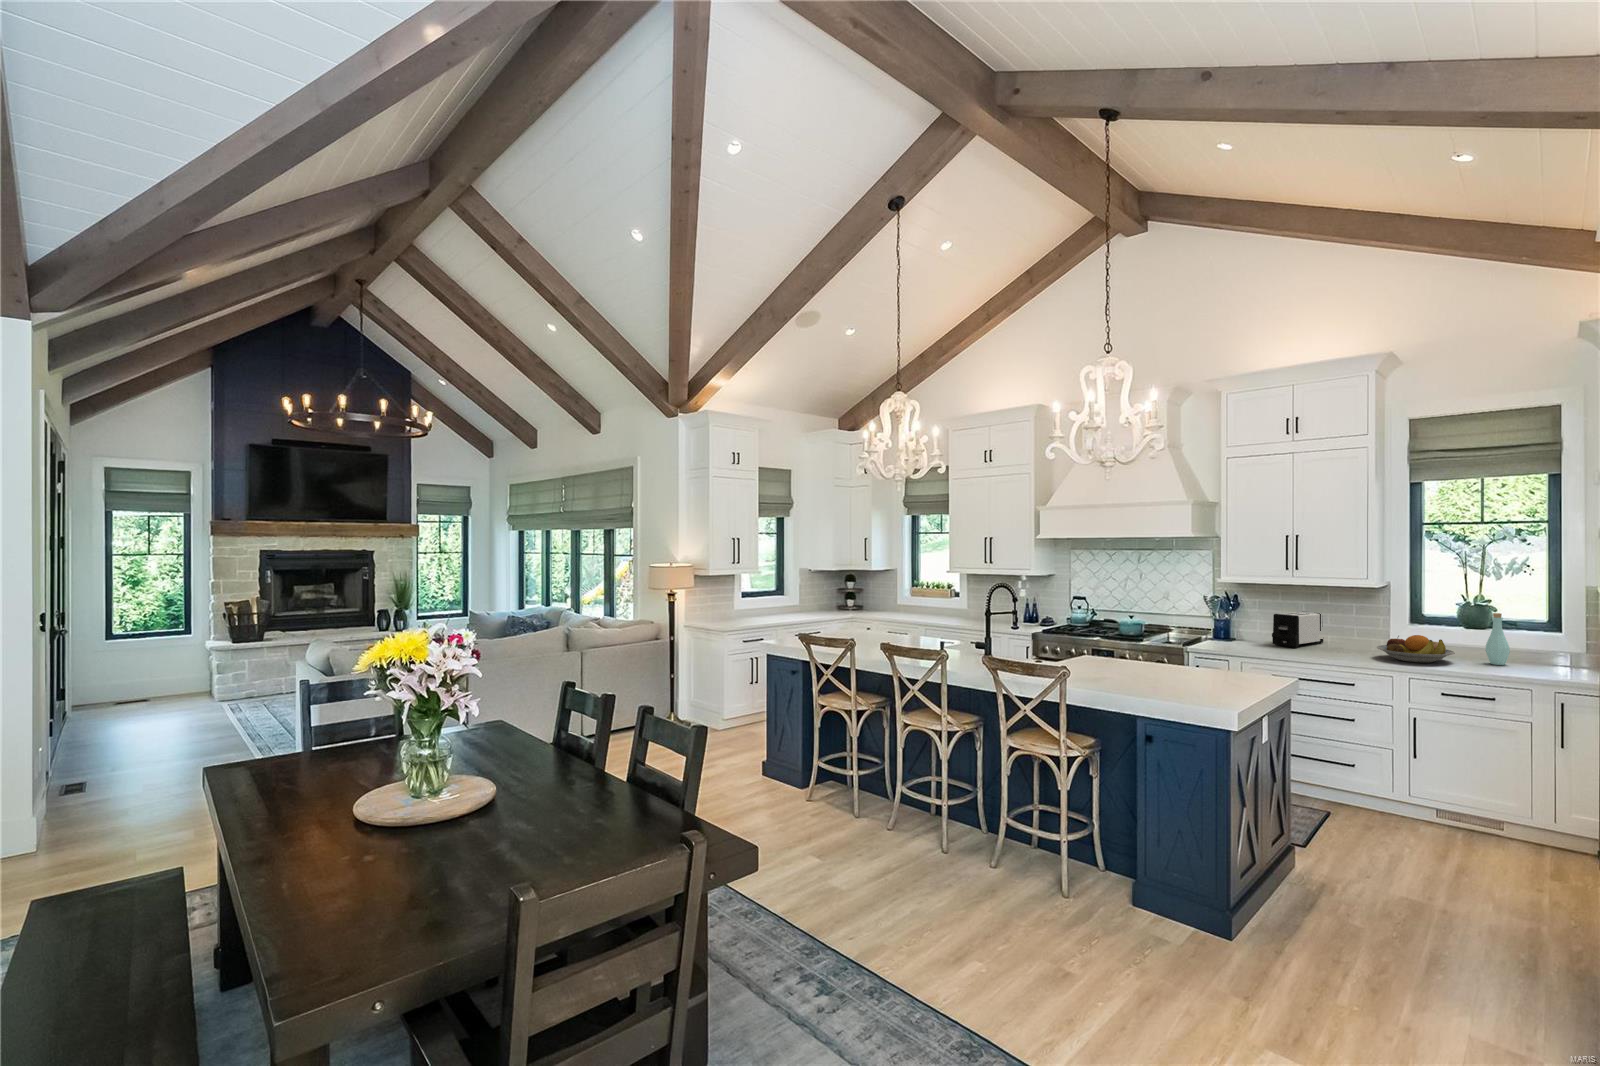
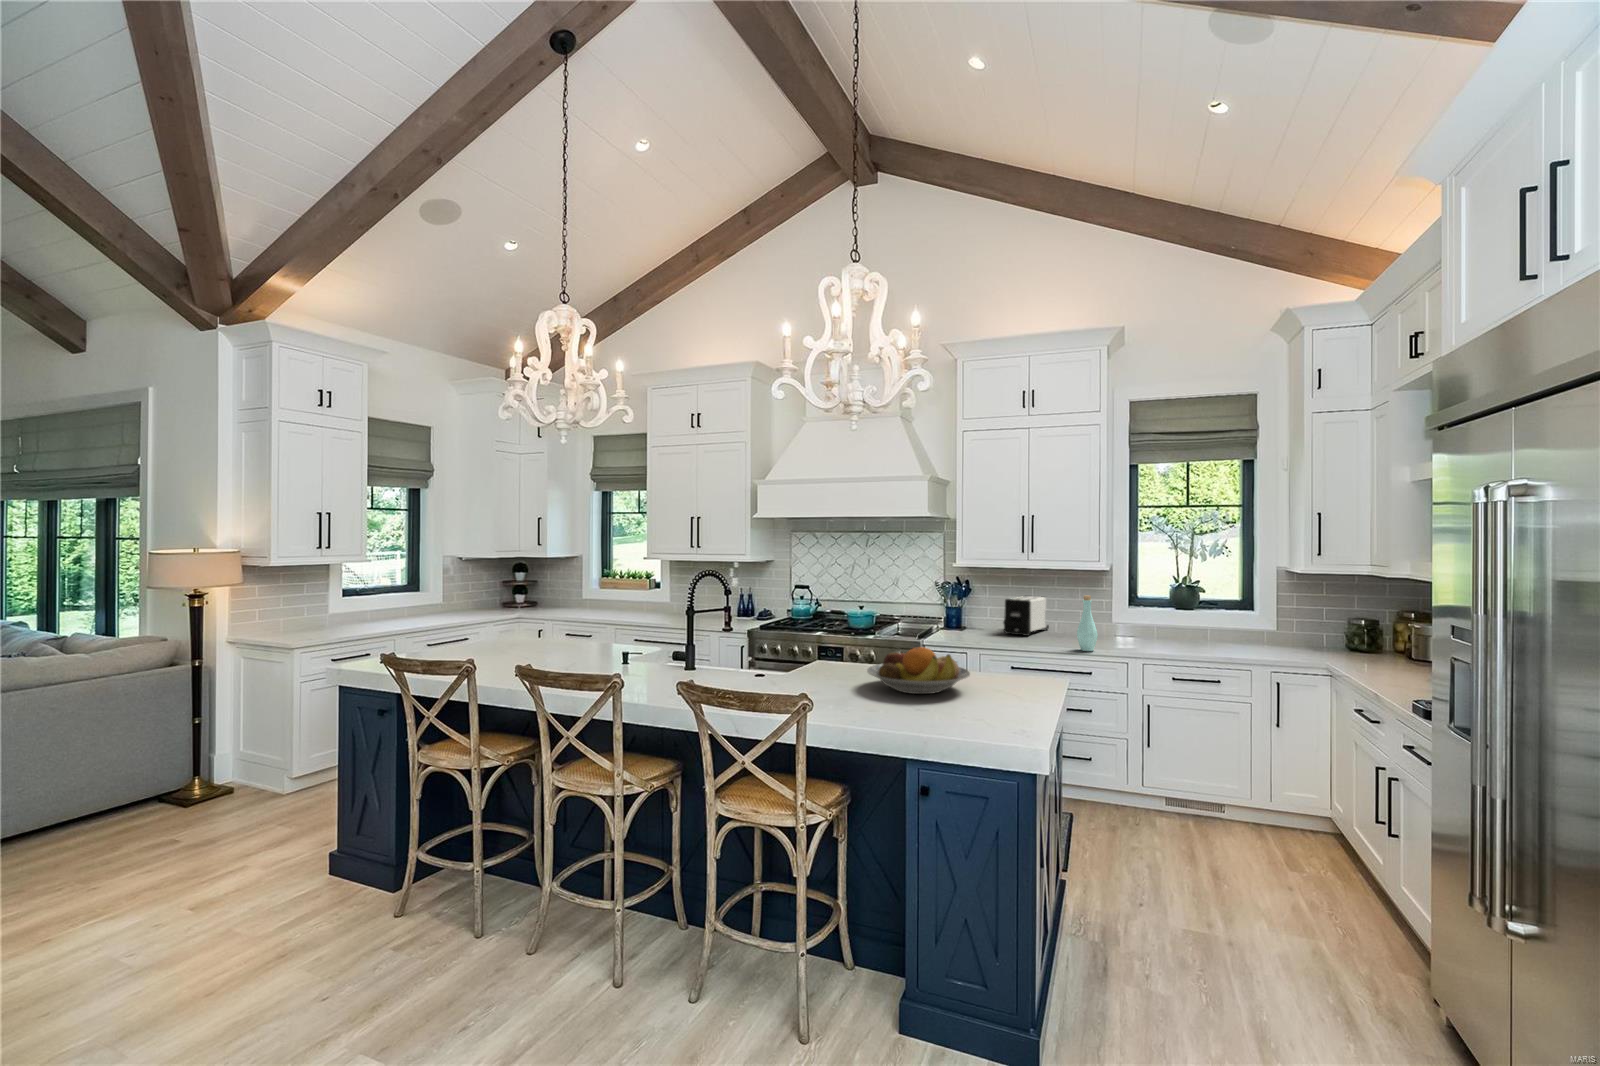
bottle: present [1486,613,1510,665] -> present [1077,595,1098,651]
fruit bowl: present [1377,635,1455,663] -> present [867,647,970,694]

